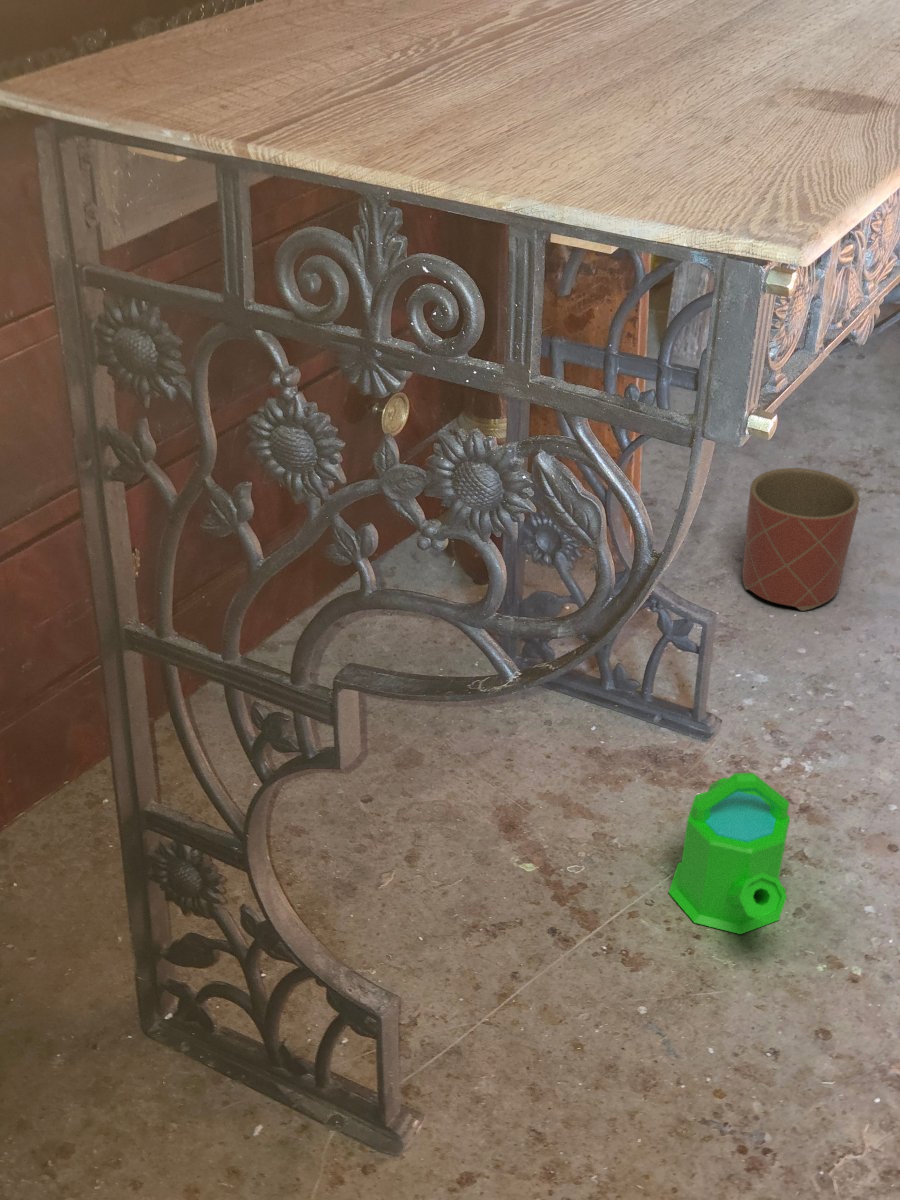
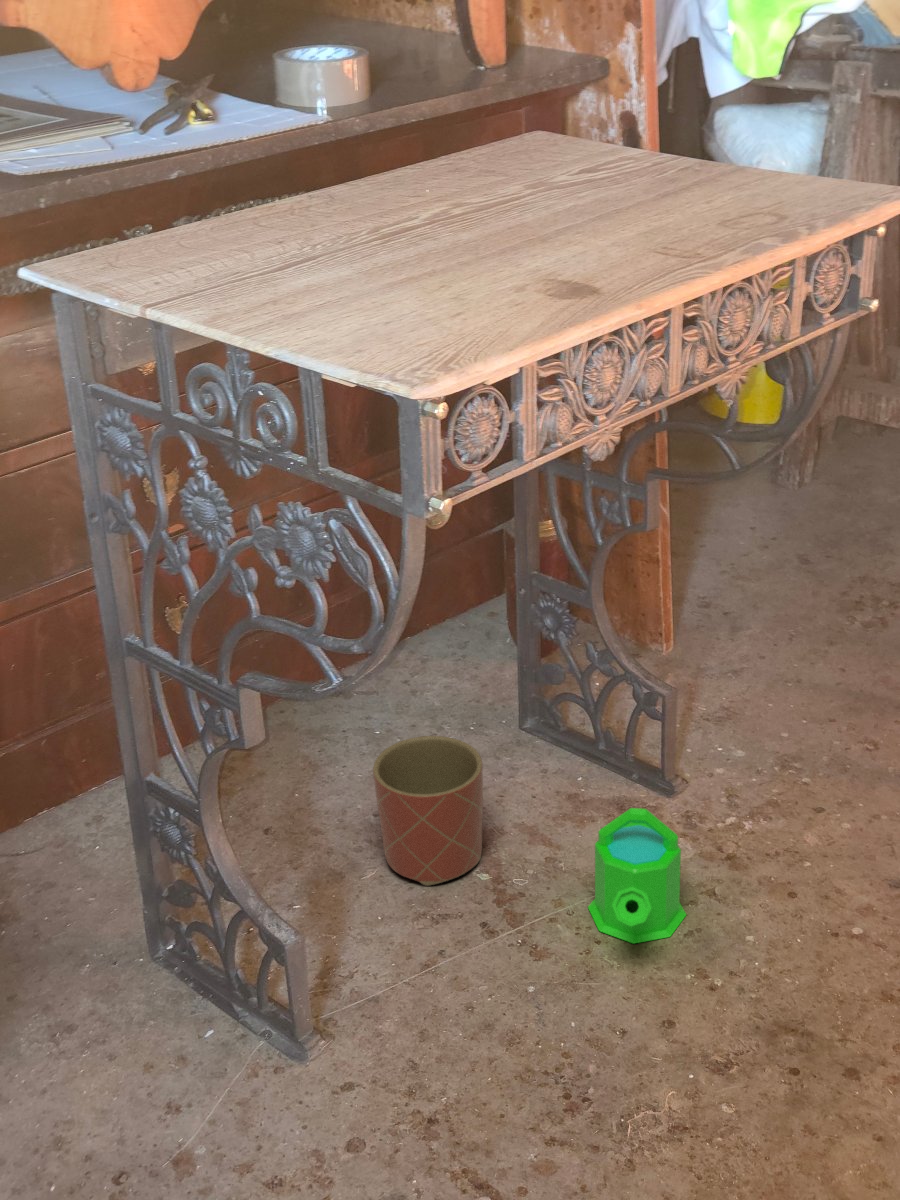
planter: present [742,468,860,611] -> present [373,736,483,886]

